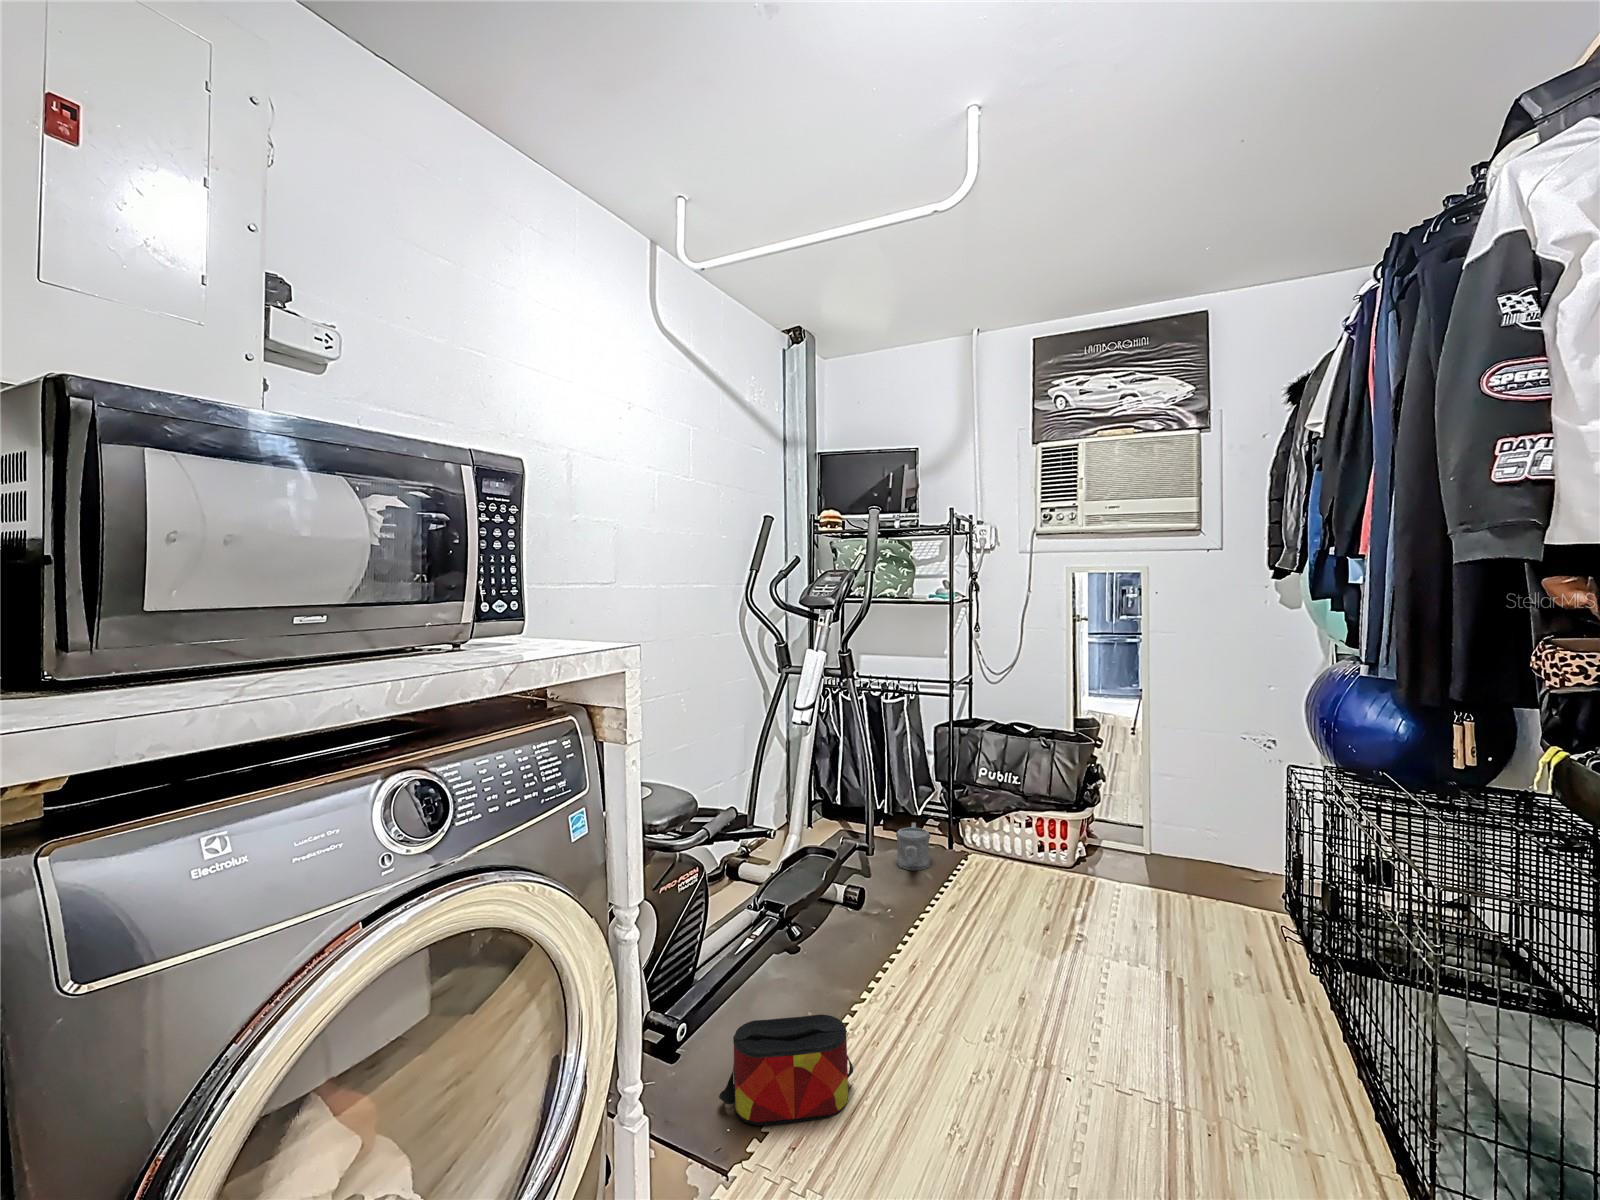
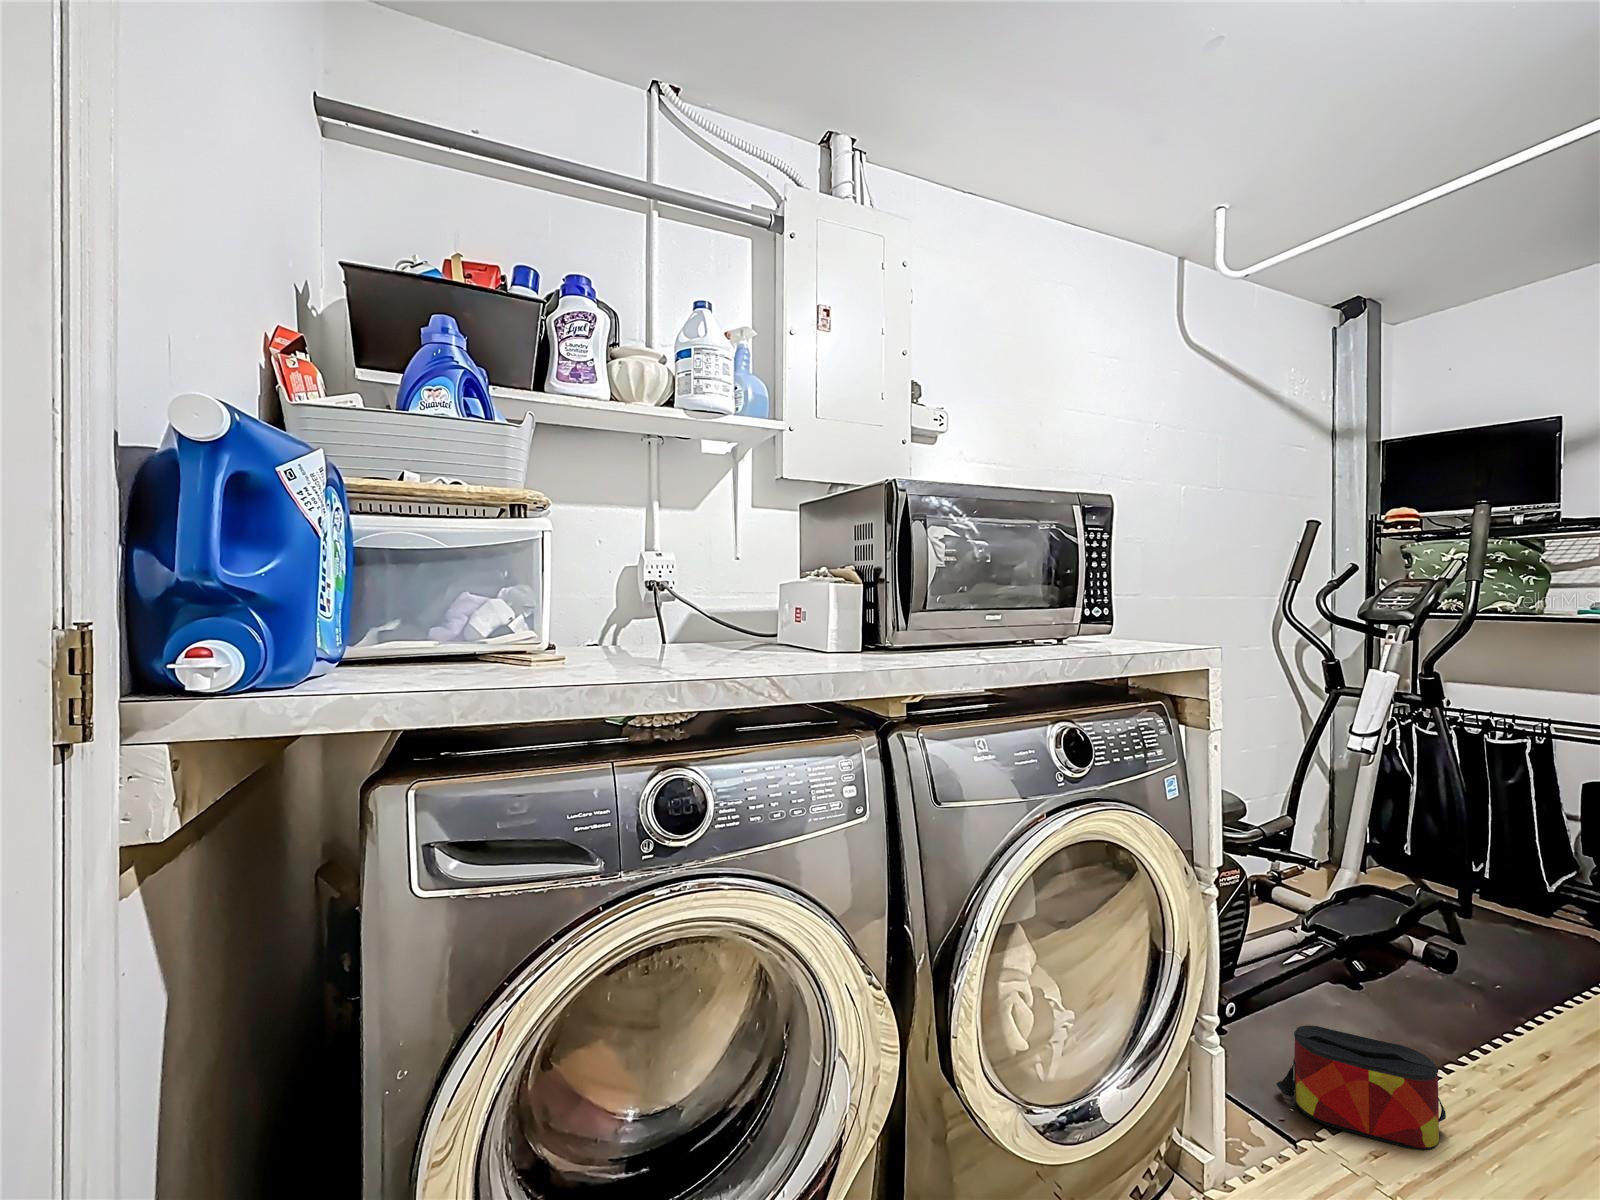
watering can: present [896,823,931,871] -> none [1503,893,1562,953]

